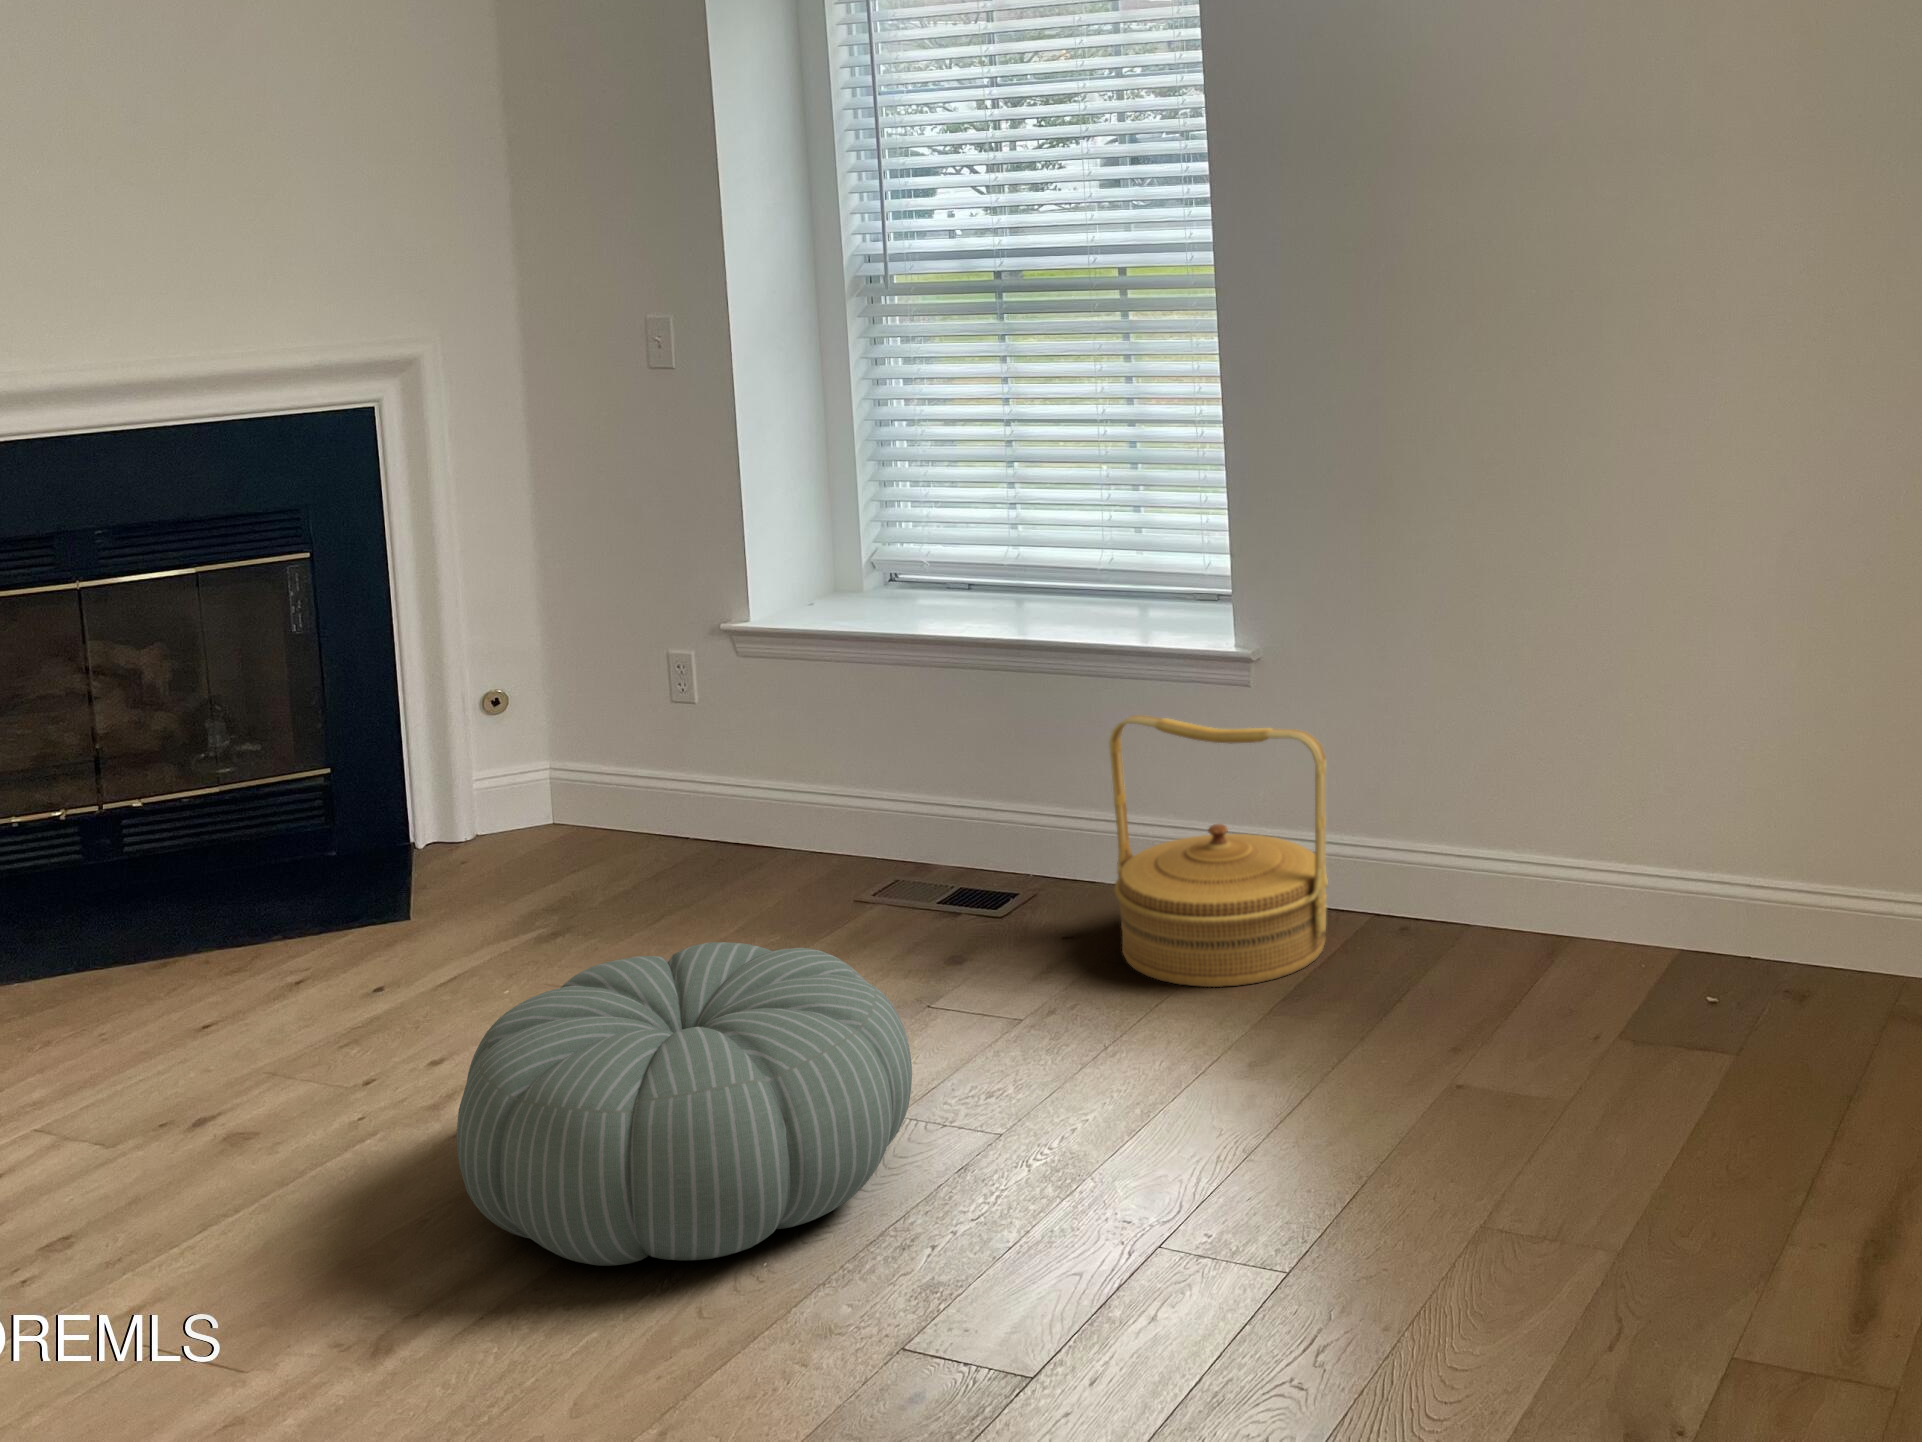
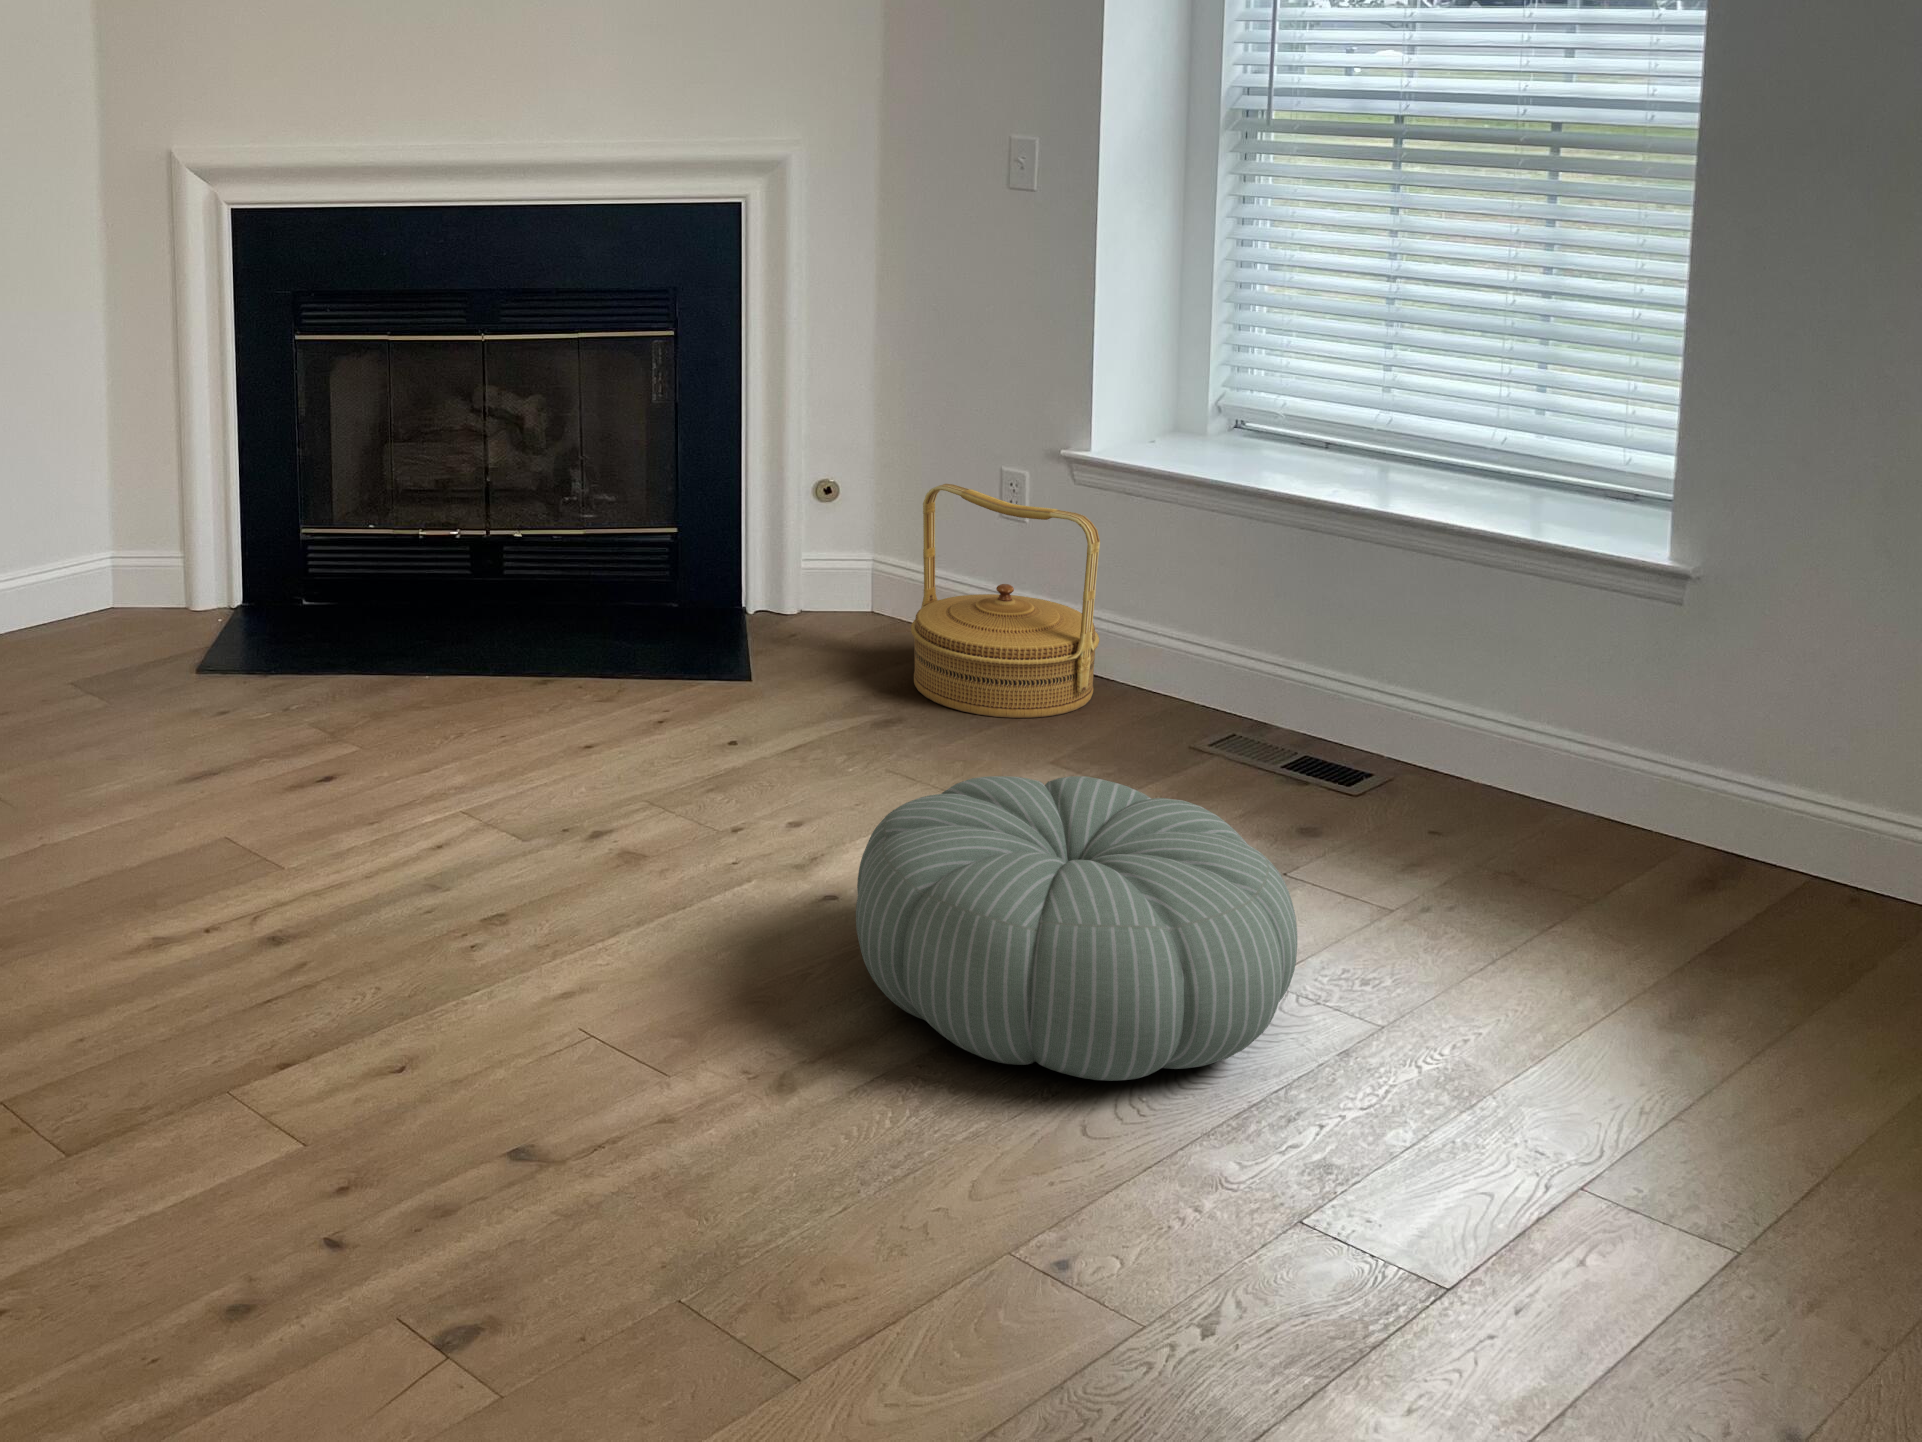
woven basket: present [1109,715,1328,987] -> present [911,484,1100,718]

